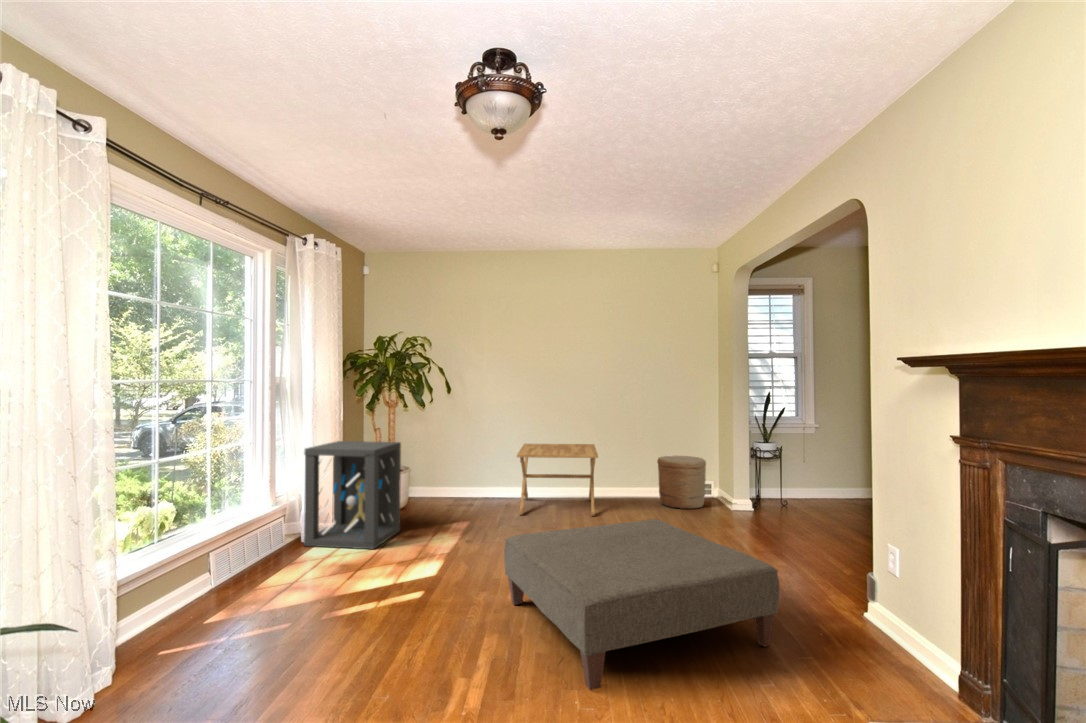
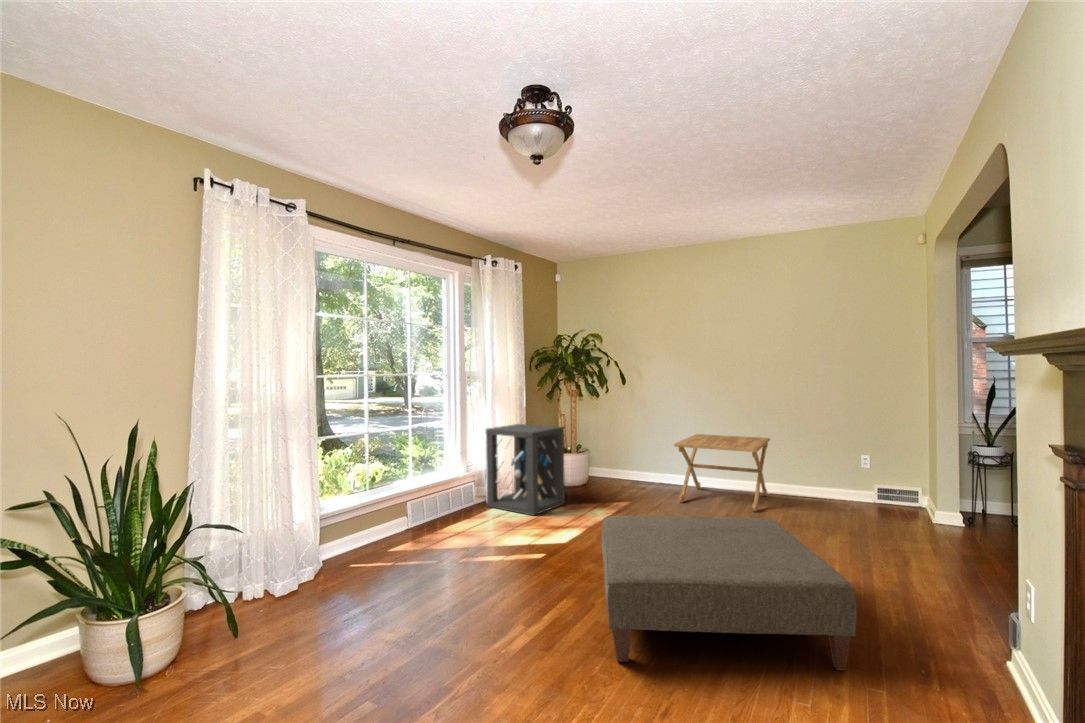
woven basket: present [657,455,706,509] -> none [841,455,904,517]

